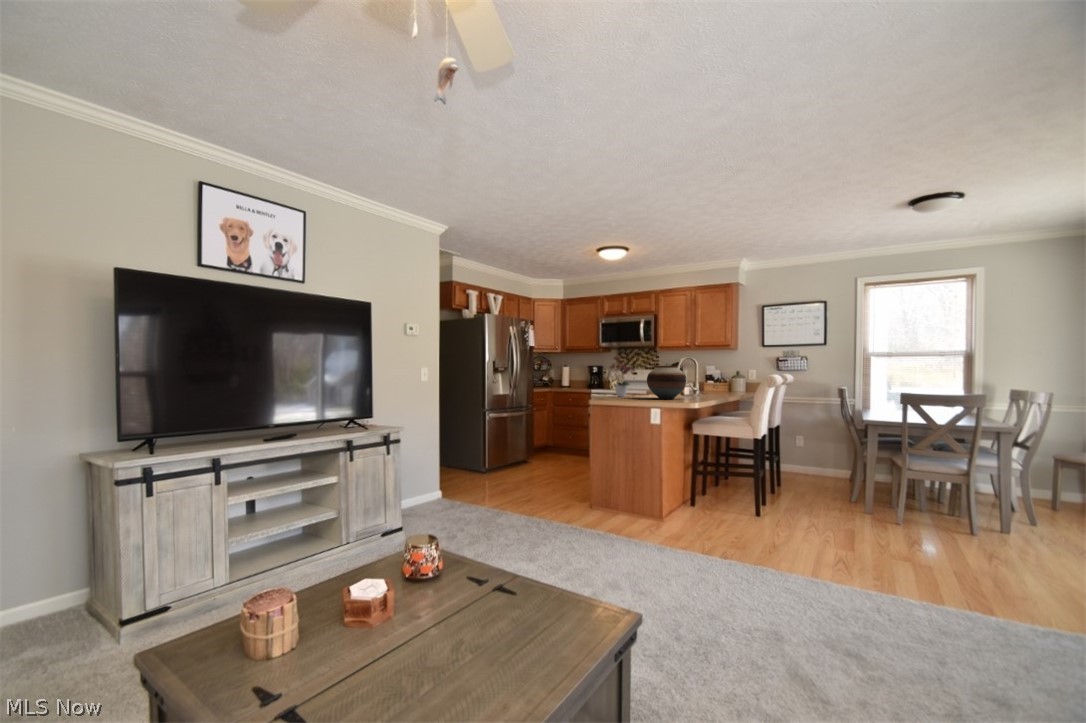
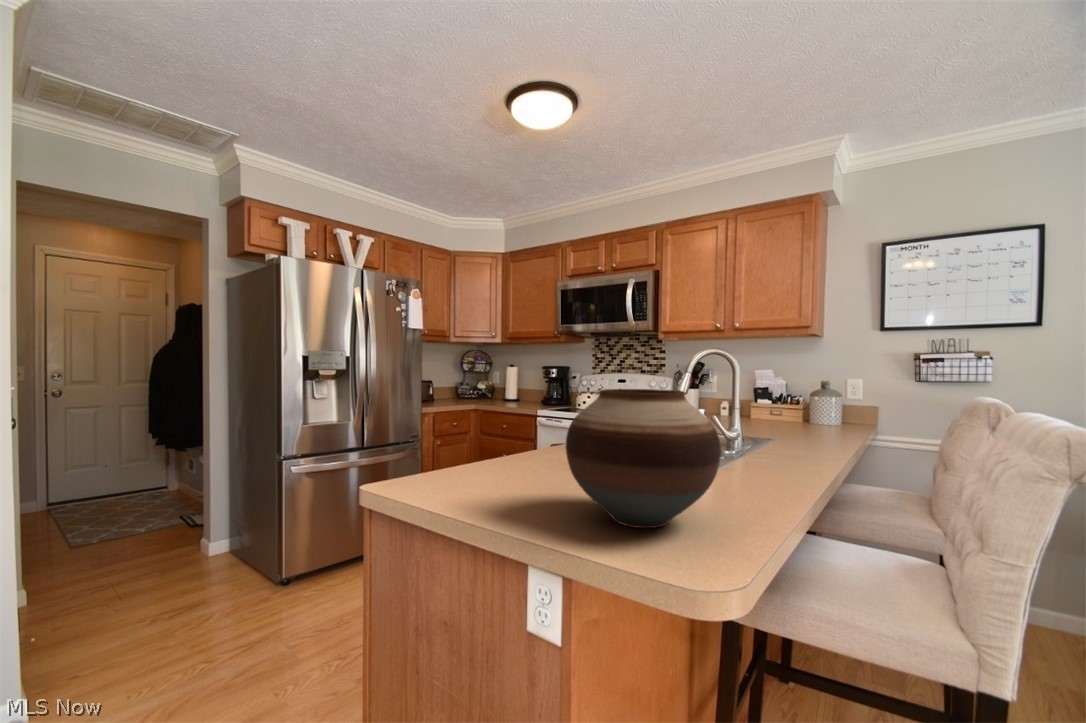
flower arrangement: present [610,356,635,397] -> none [464,344,552,485]

